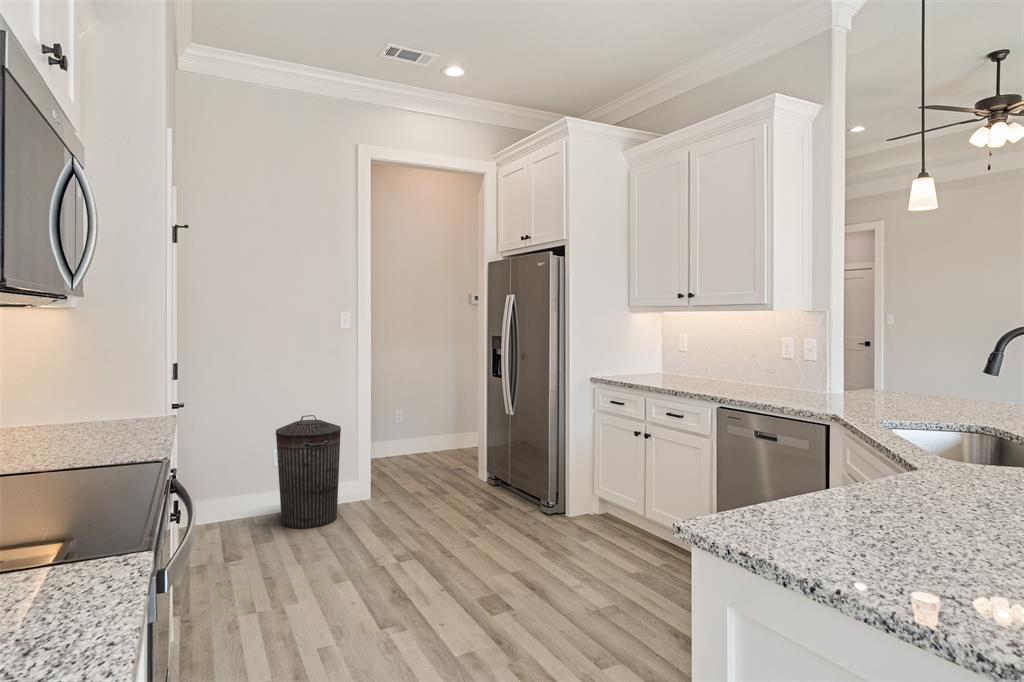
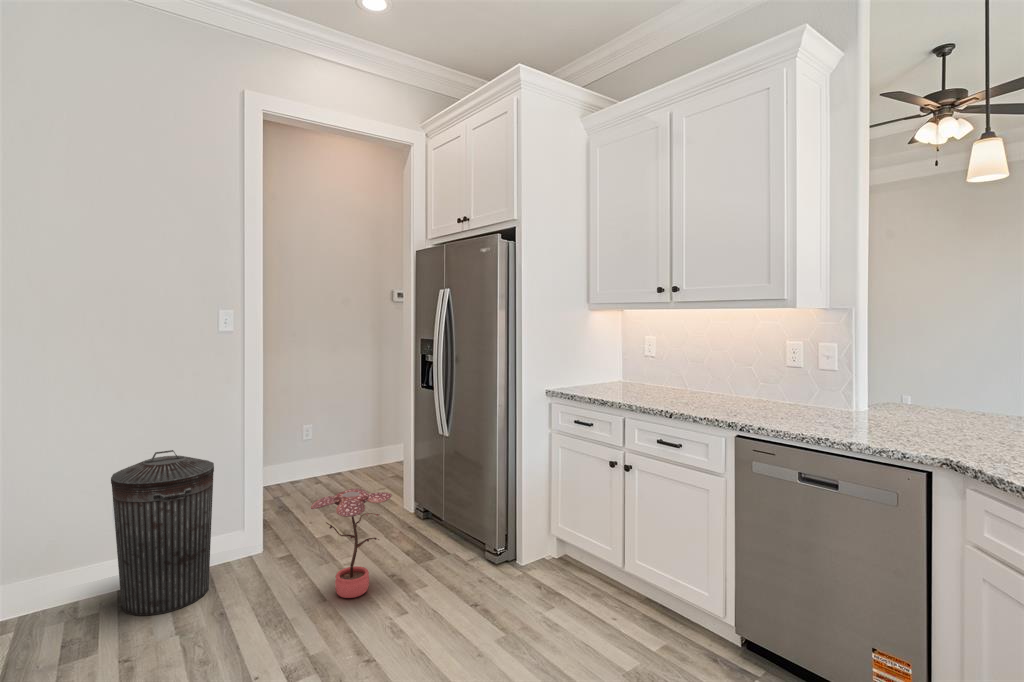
potted plant: none [409,449,467,527] -> present [311,489,392,598]

